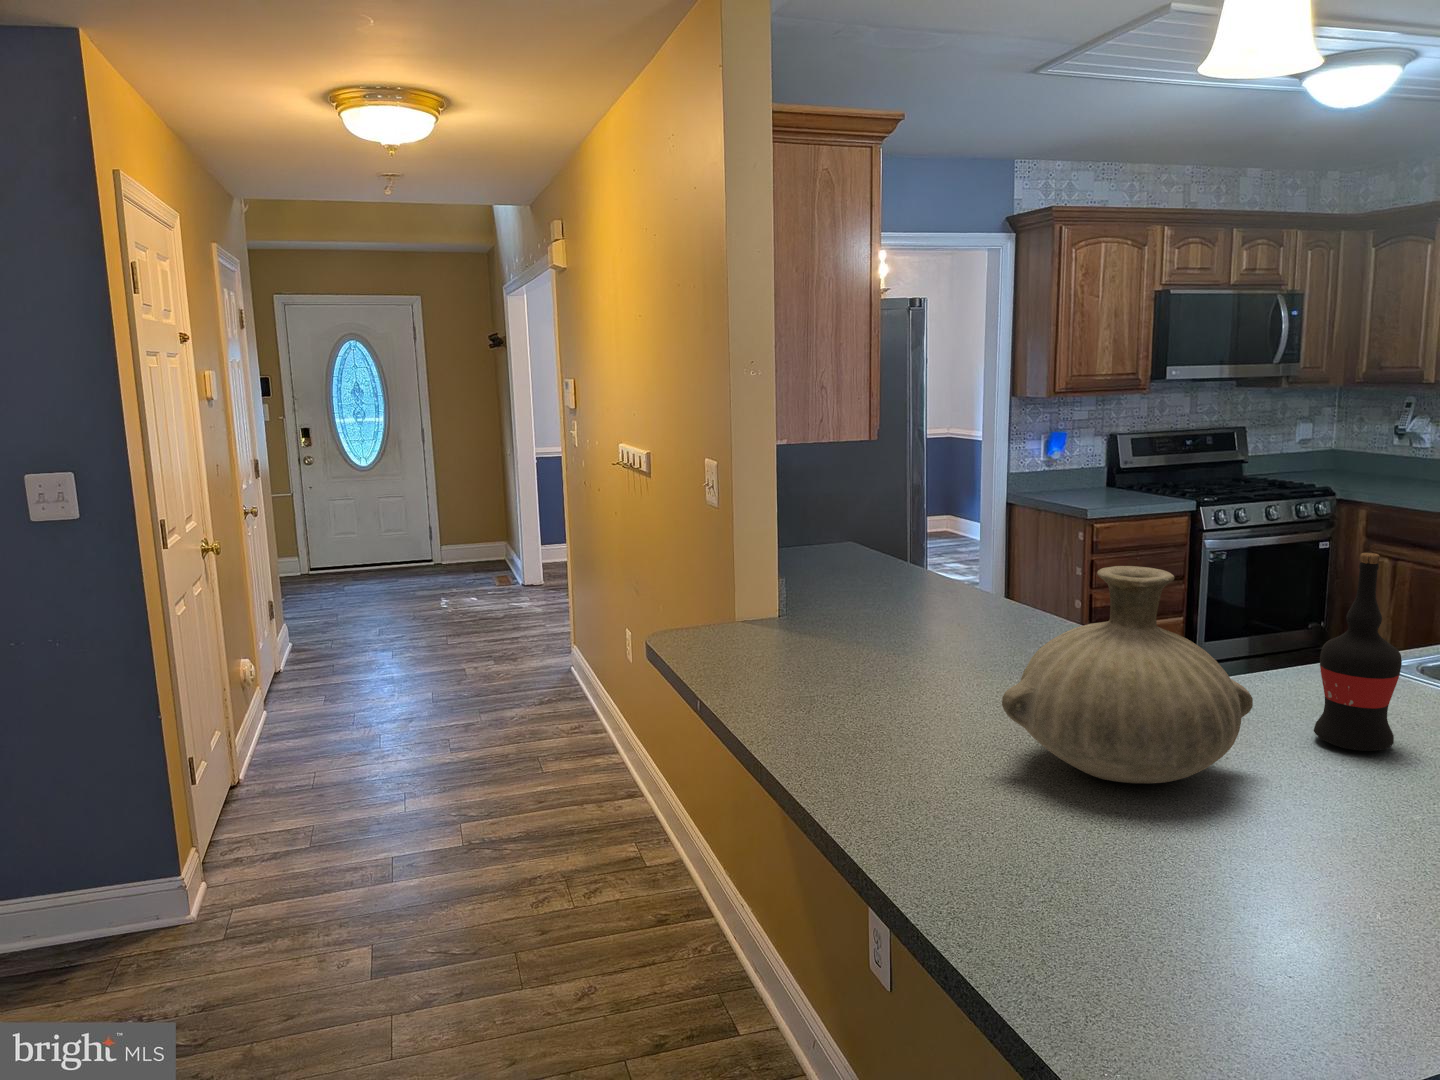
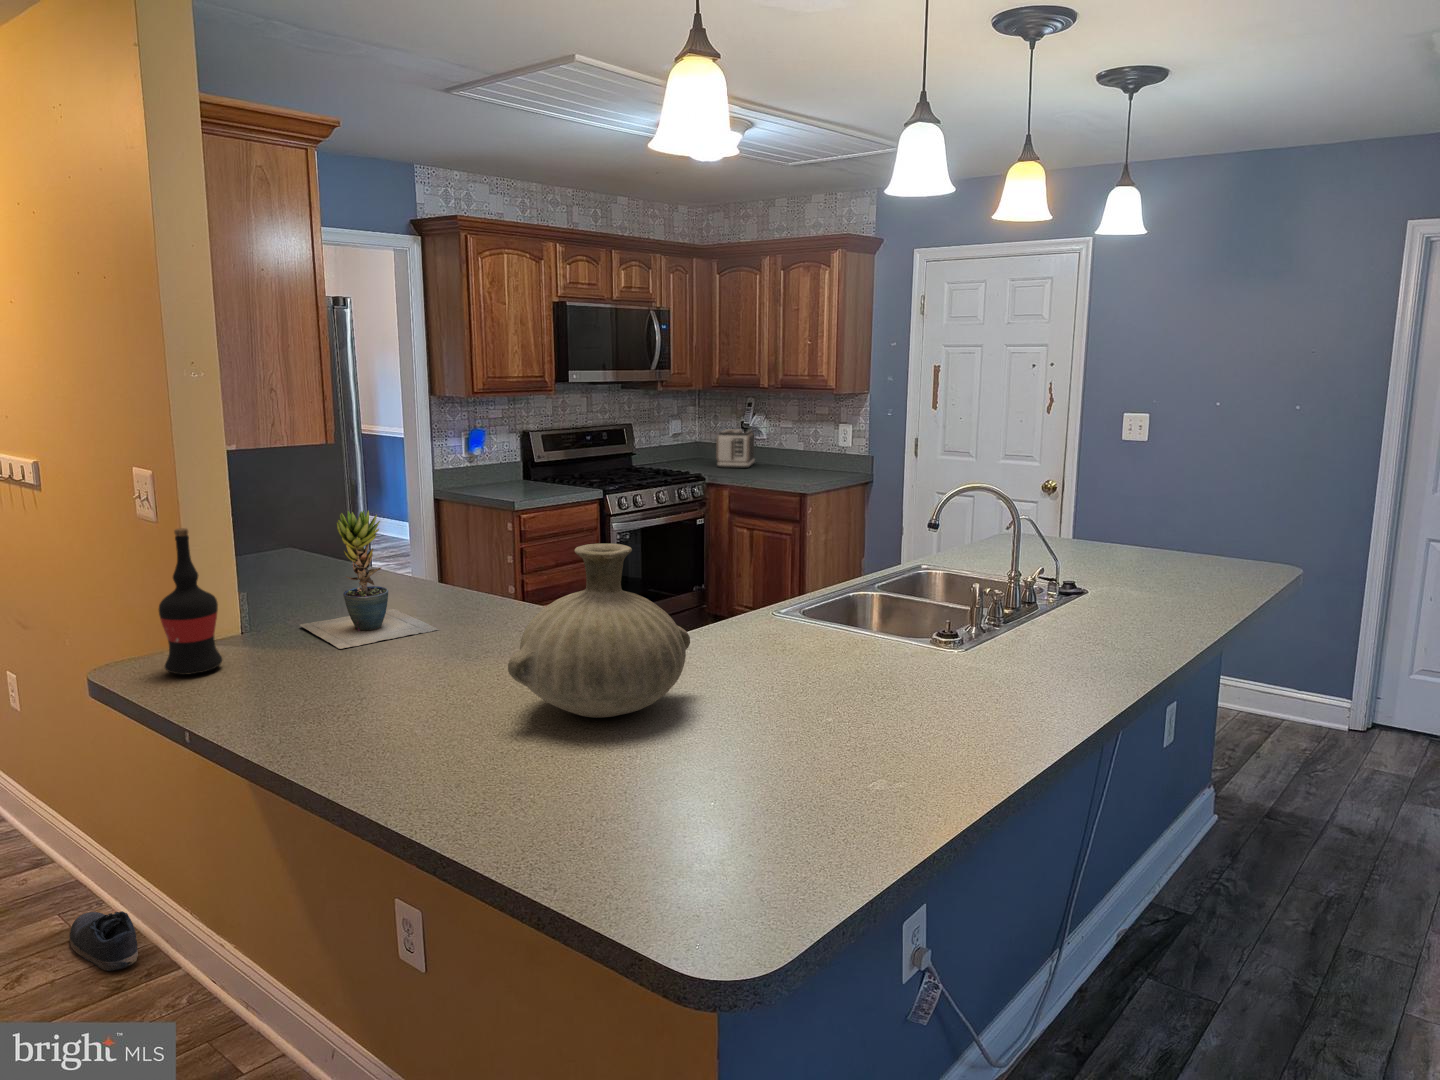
toaster: none [1358,435,1421,484] -> present [716,429,756,468]
potted plant: none [829,508,962,649] -> present [300,511,439,649]
wine bottle: present [1314,553,1402,751] -> present [159,528,222,675]
shoe: none [639,844,684,902] -> present [69,911,138,971]

